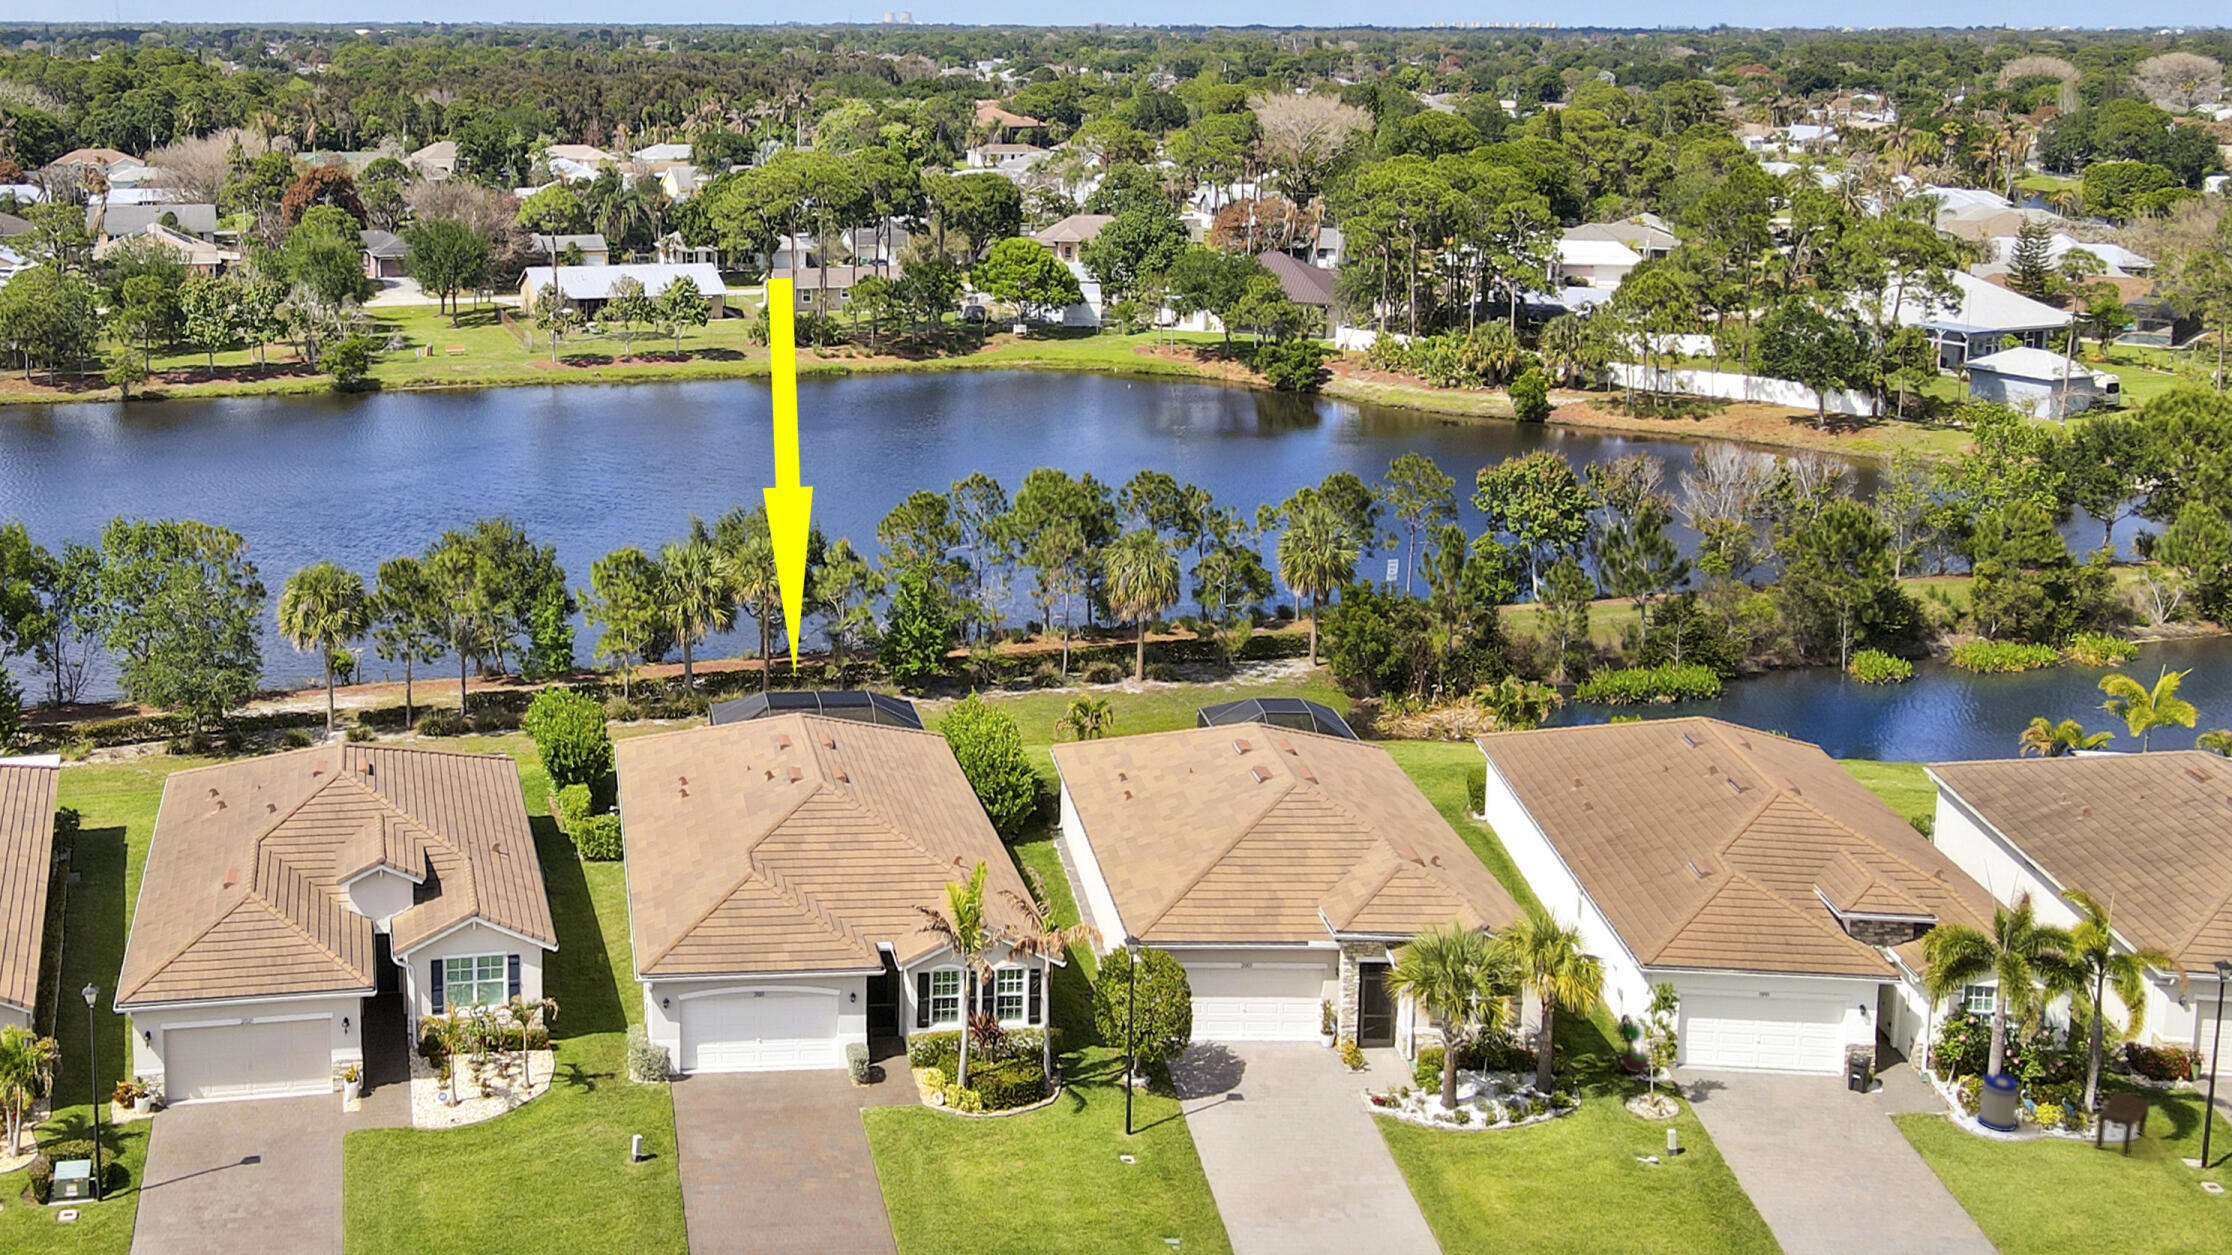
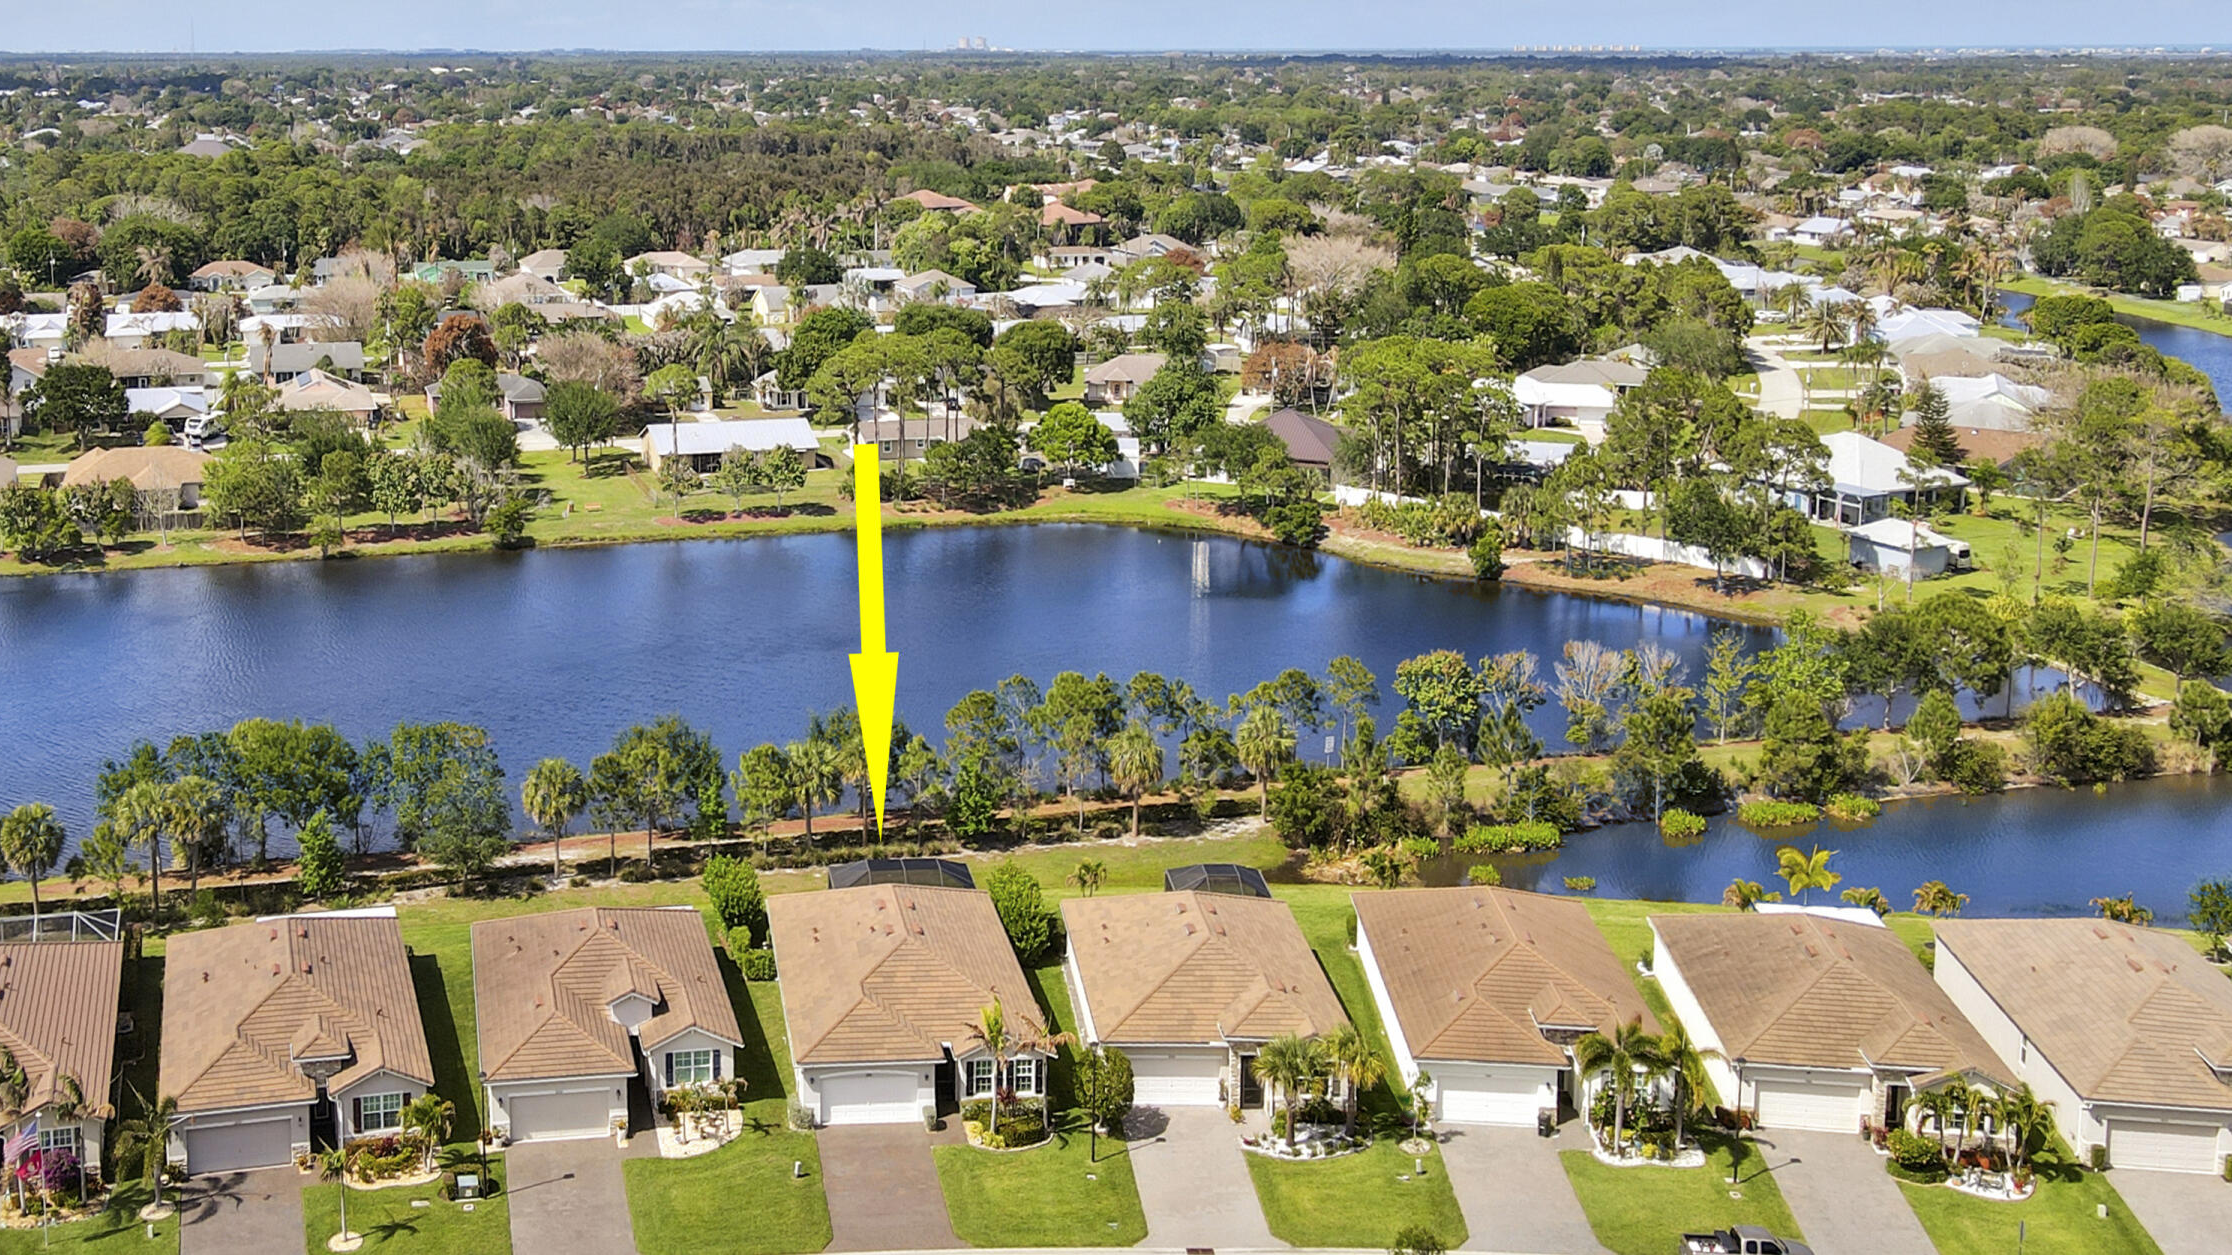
trash can: present [1977,1074,2018,1131] -> none [1608,1126,1630,1161]
bench: present [2096,1092,2151,1156] -> none [1672,1137,1708,1176]

